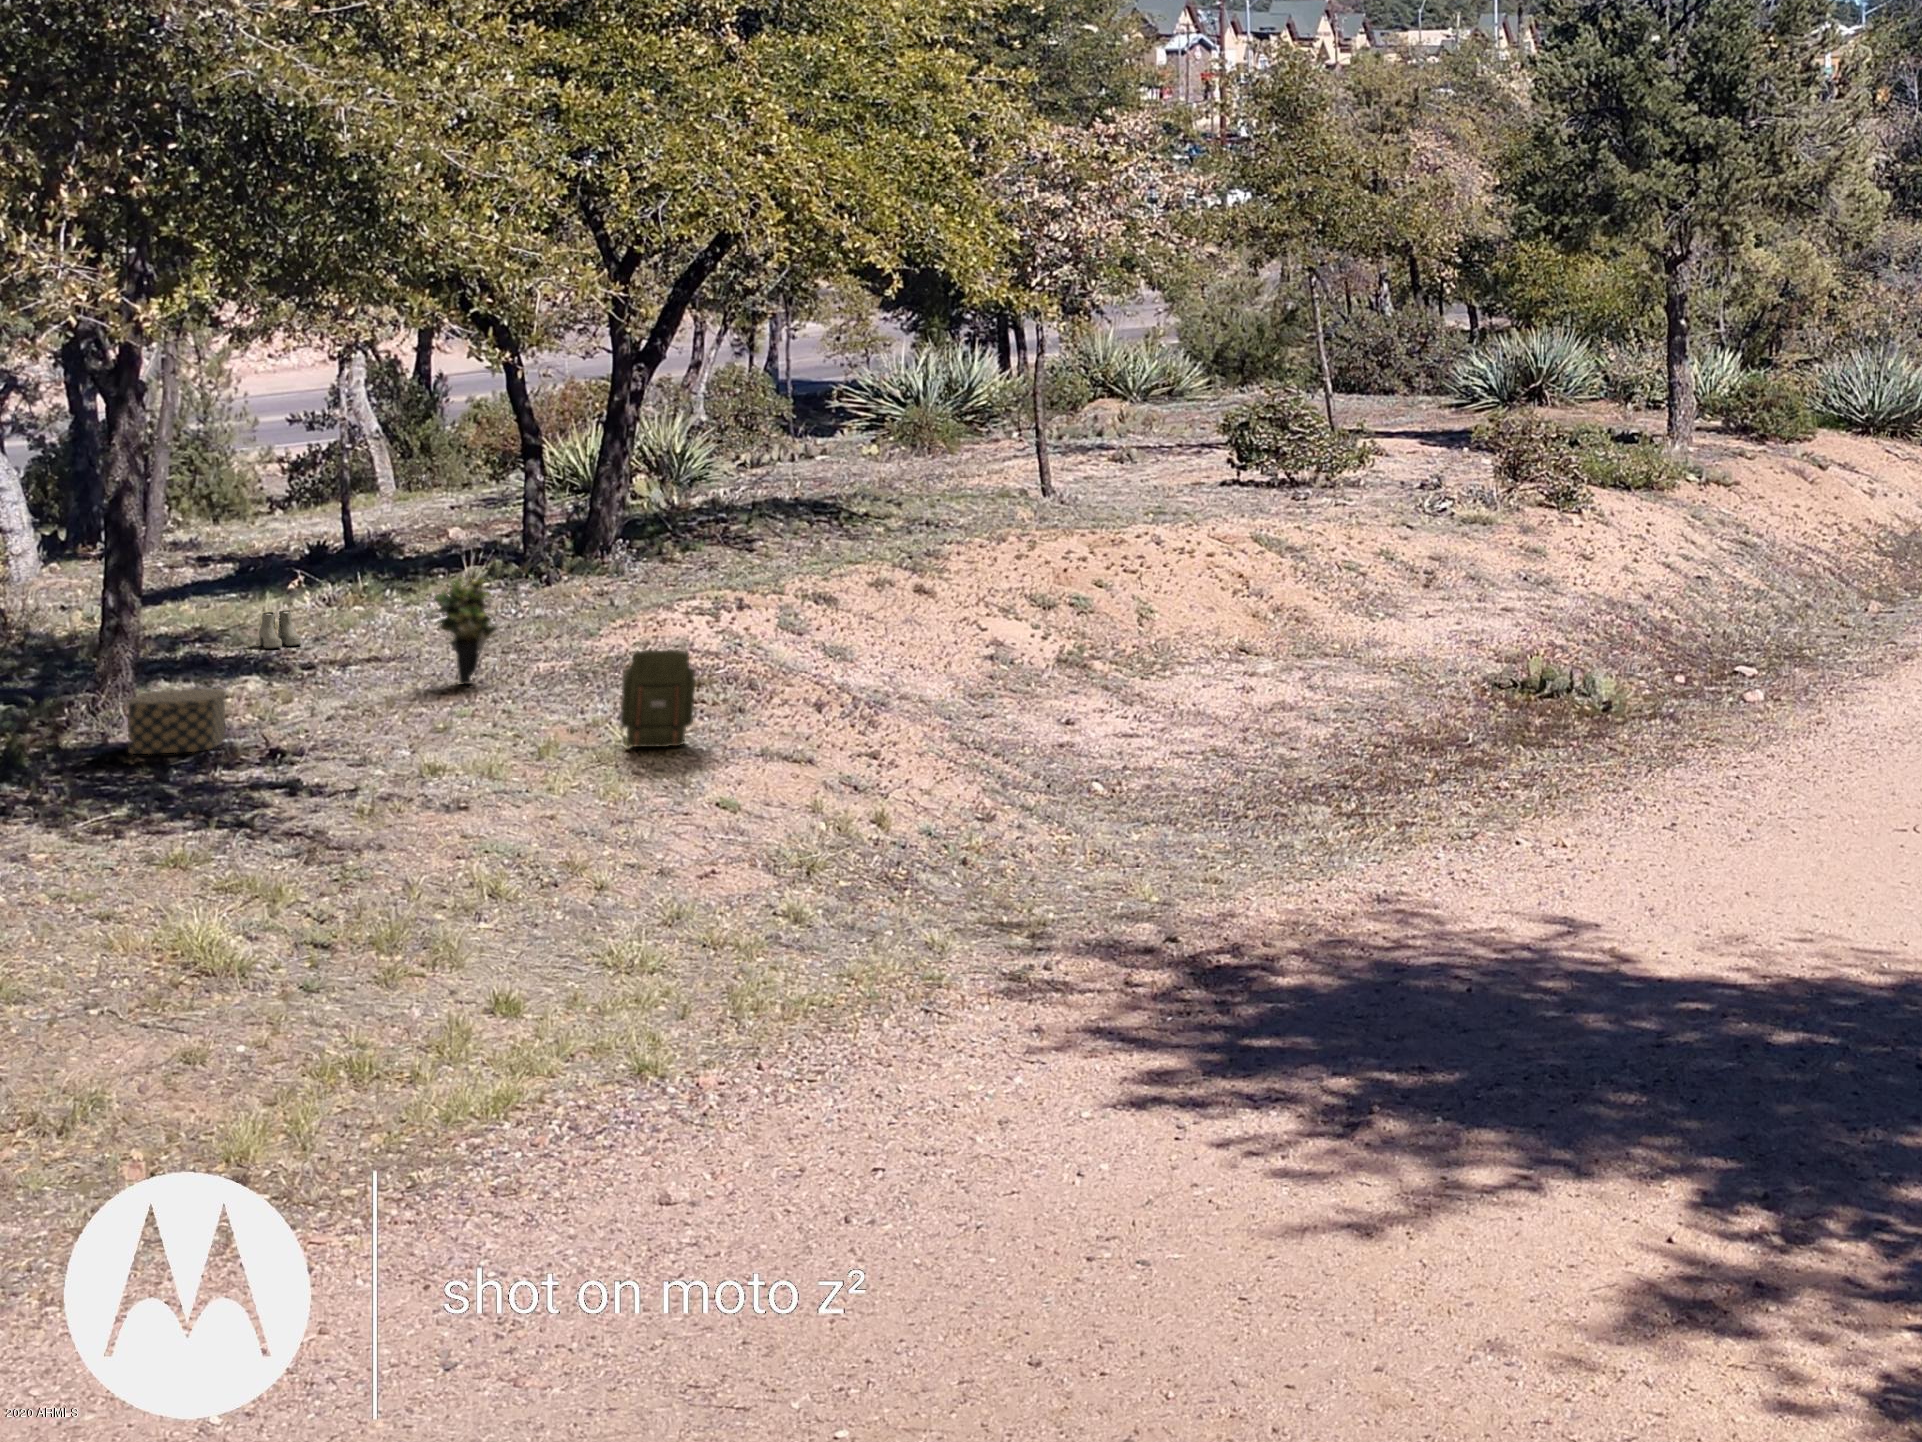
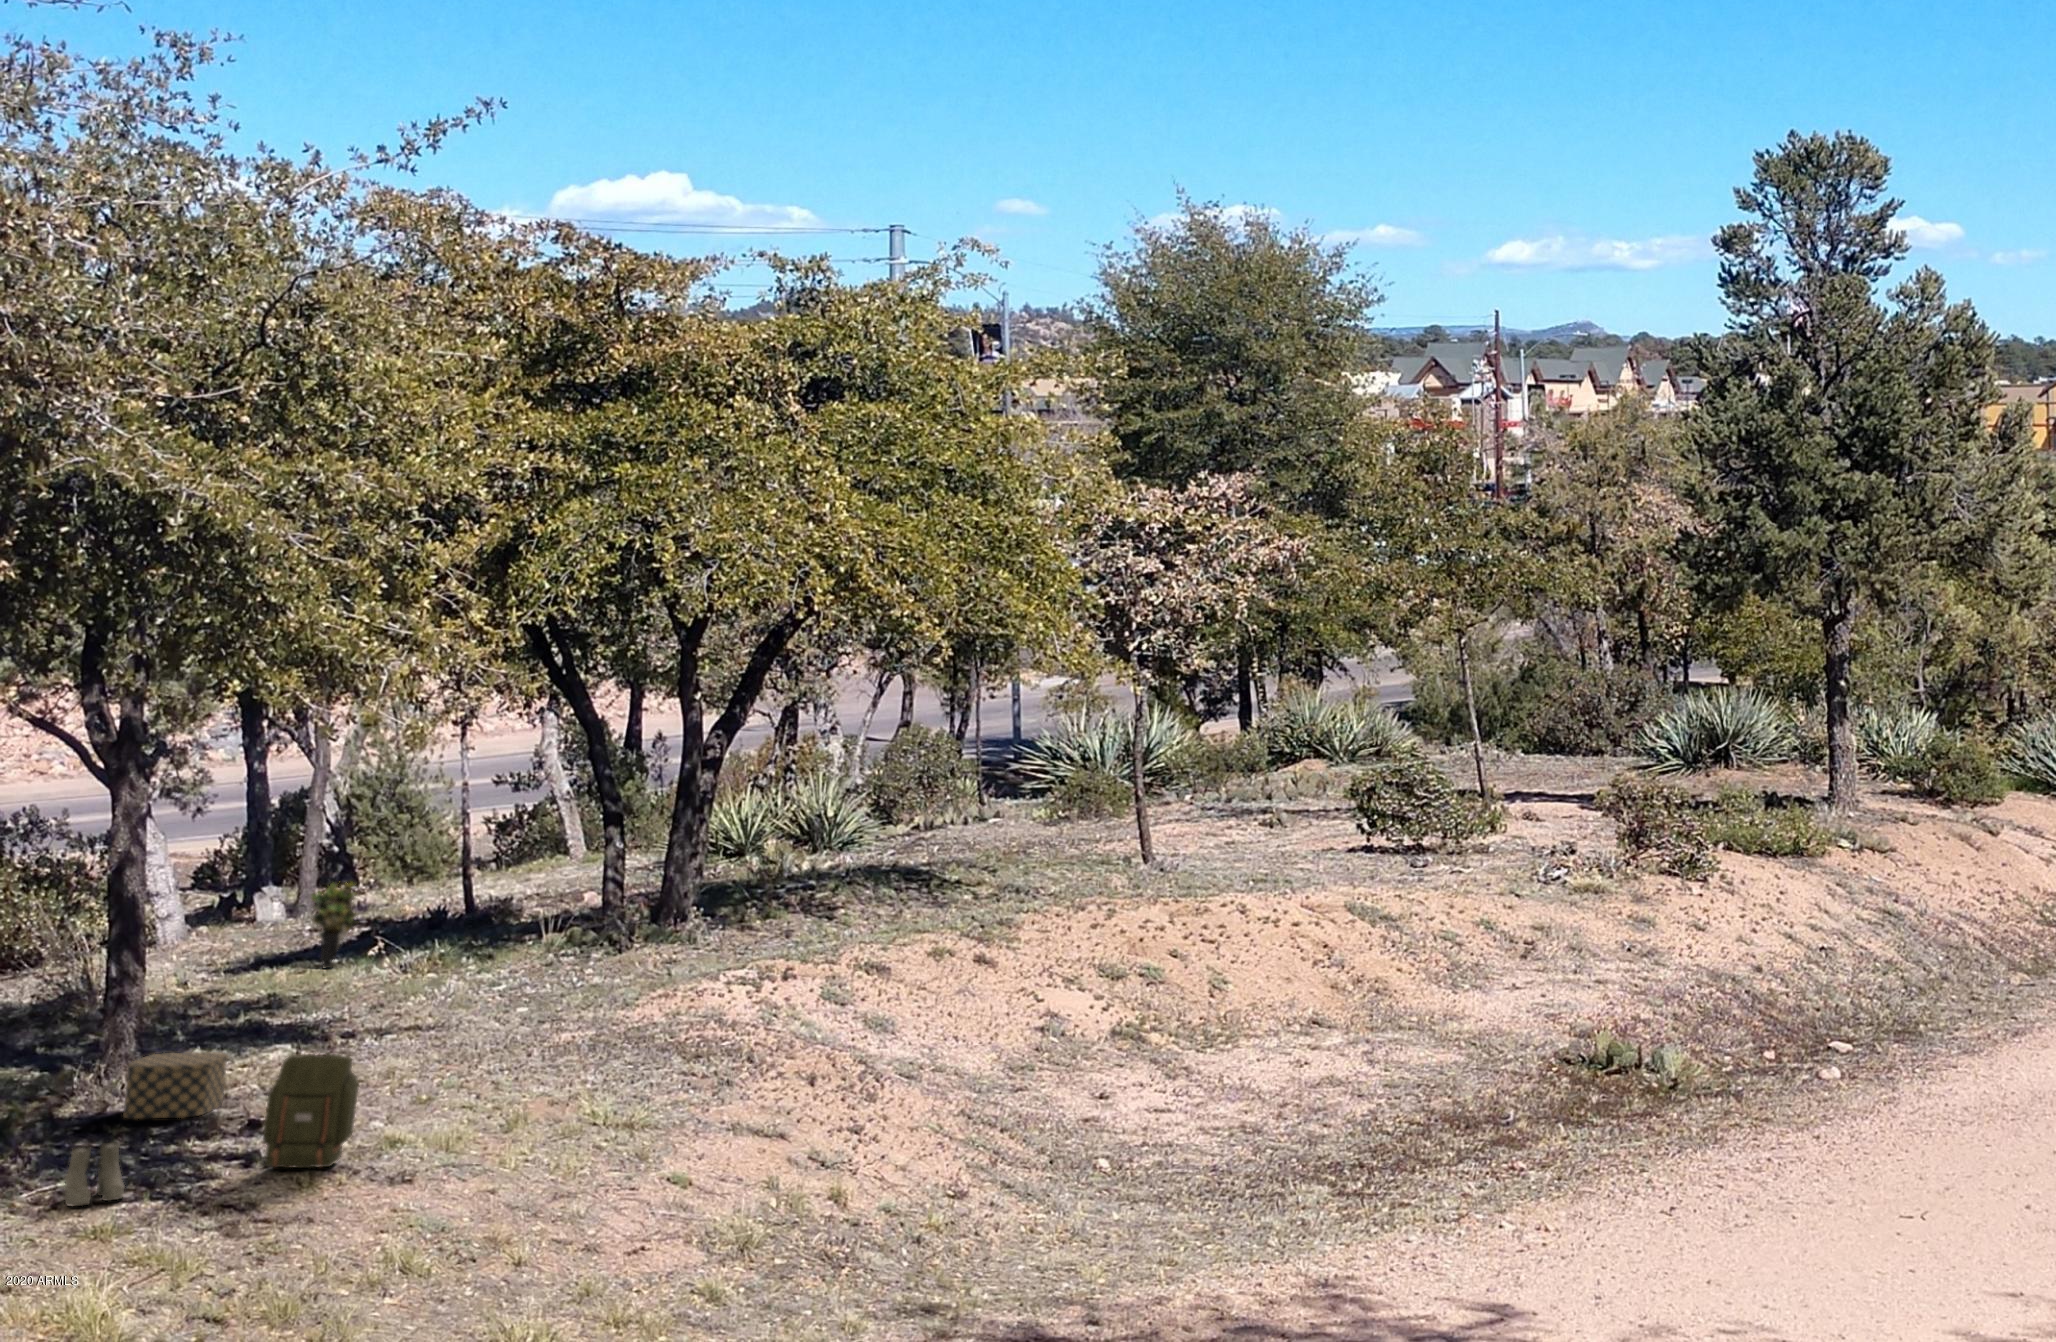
potted plant: present [434,578,497,684] -> present [311,882,357,968]
boots: present [259,610,301,648] -> present [65,1142,124,1207]
backpack: present [620,649,696,747] -> present [263,1052,359,1168]

